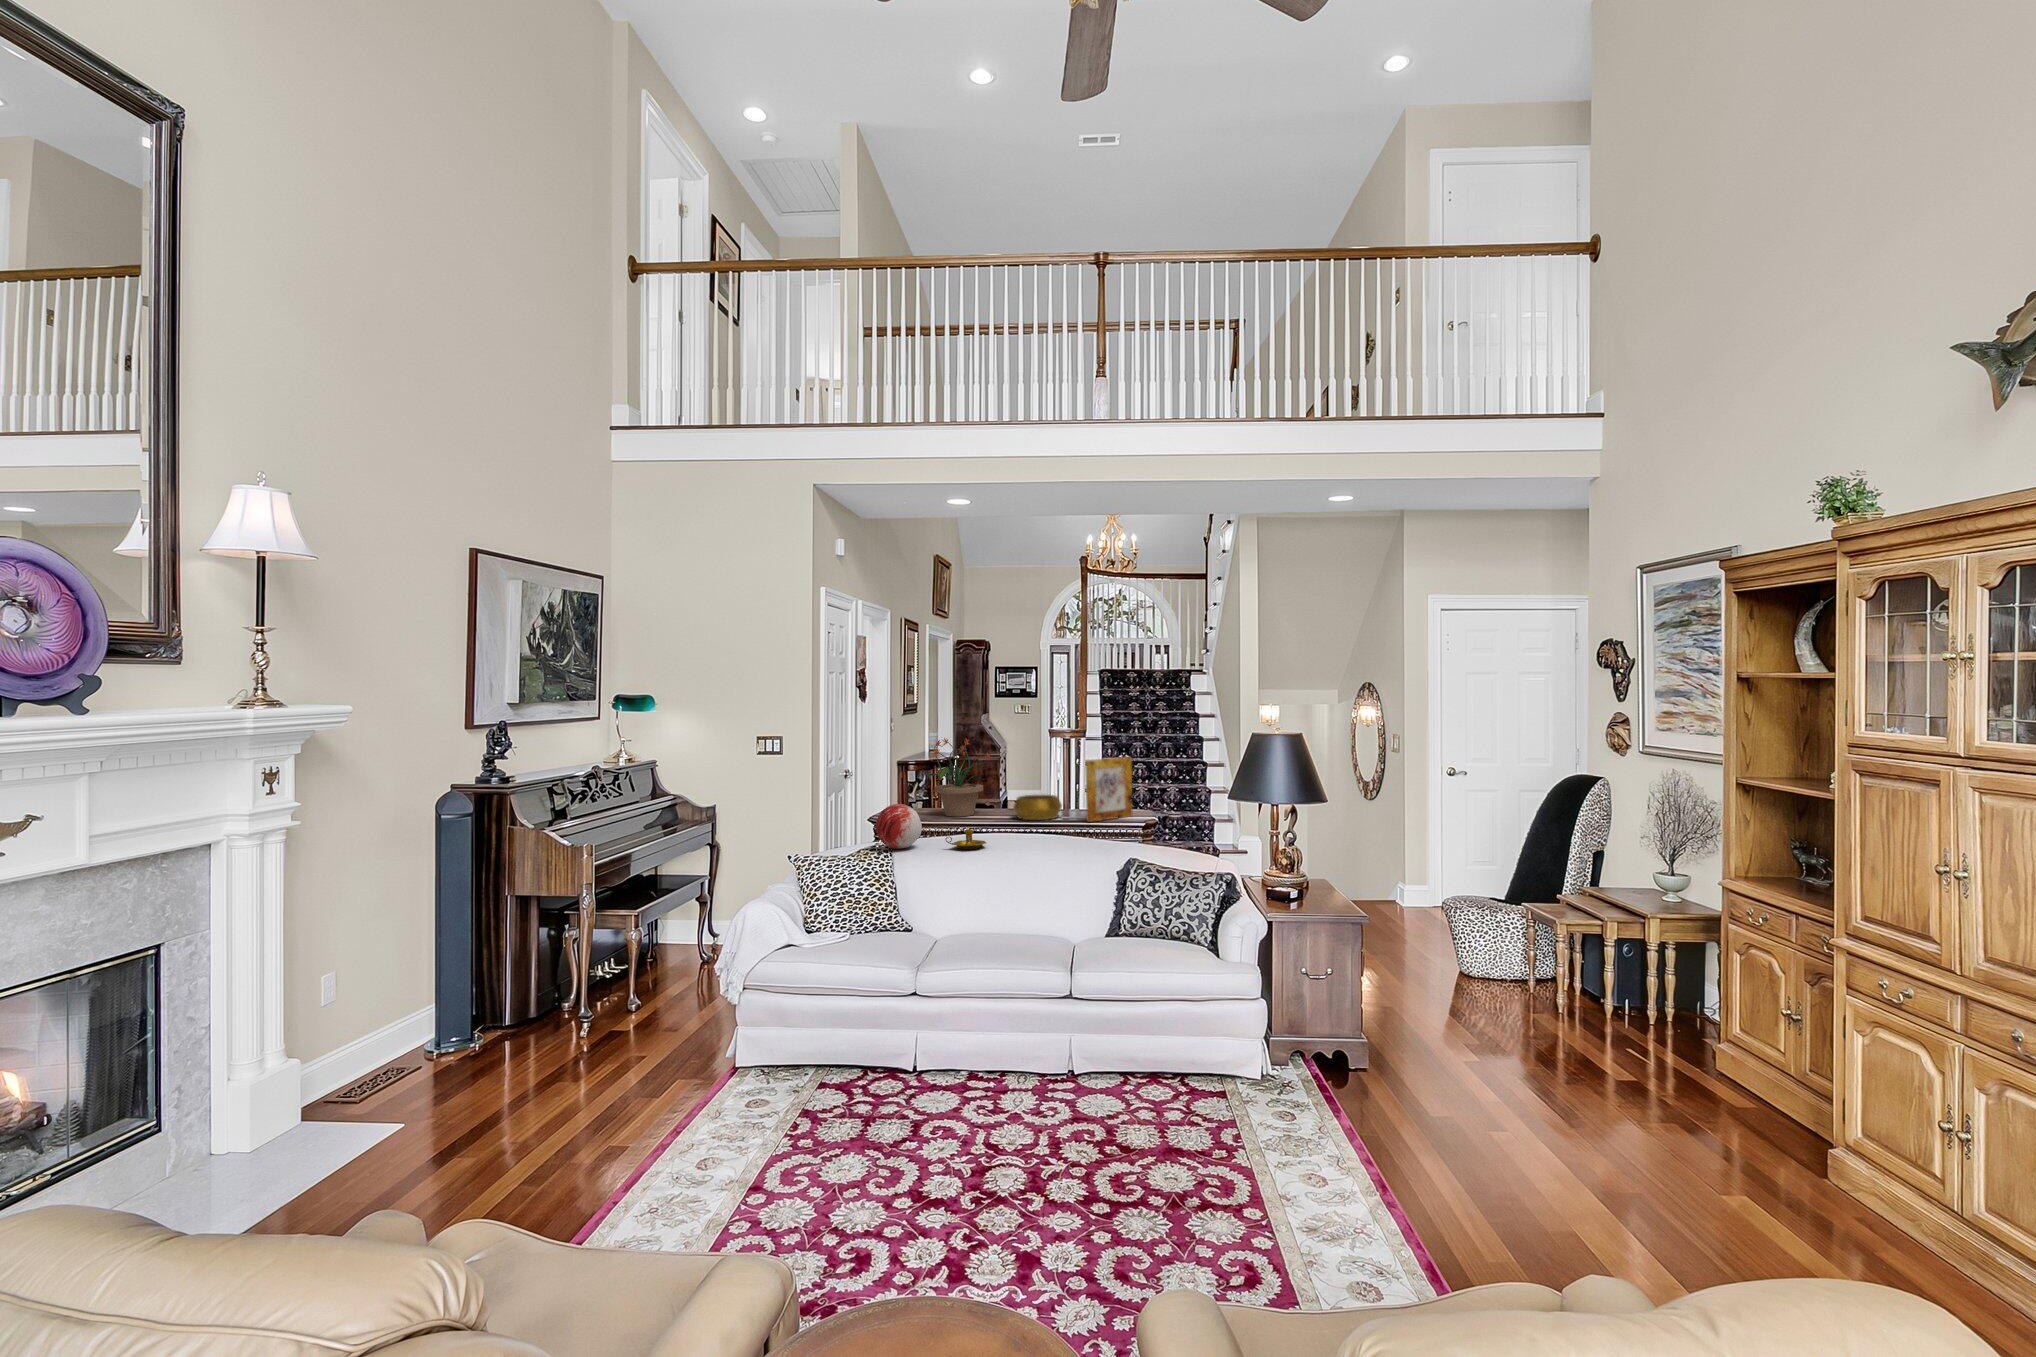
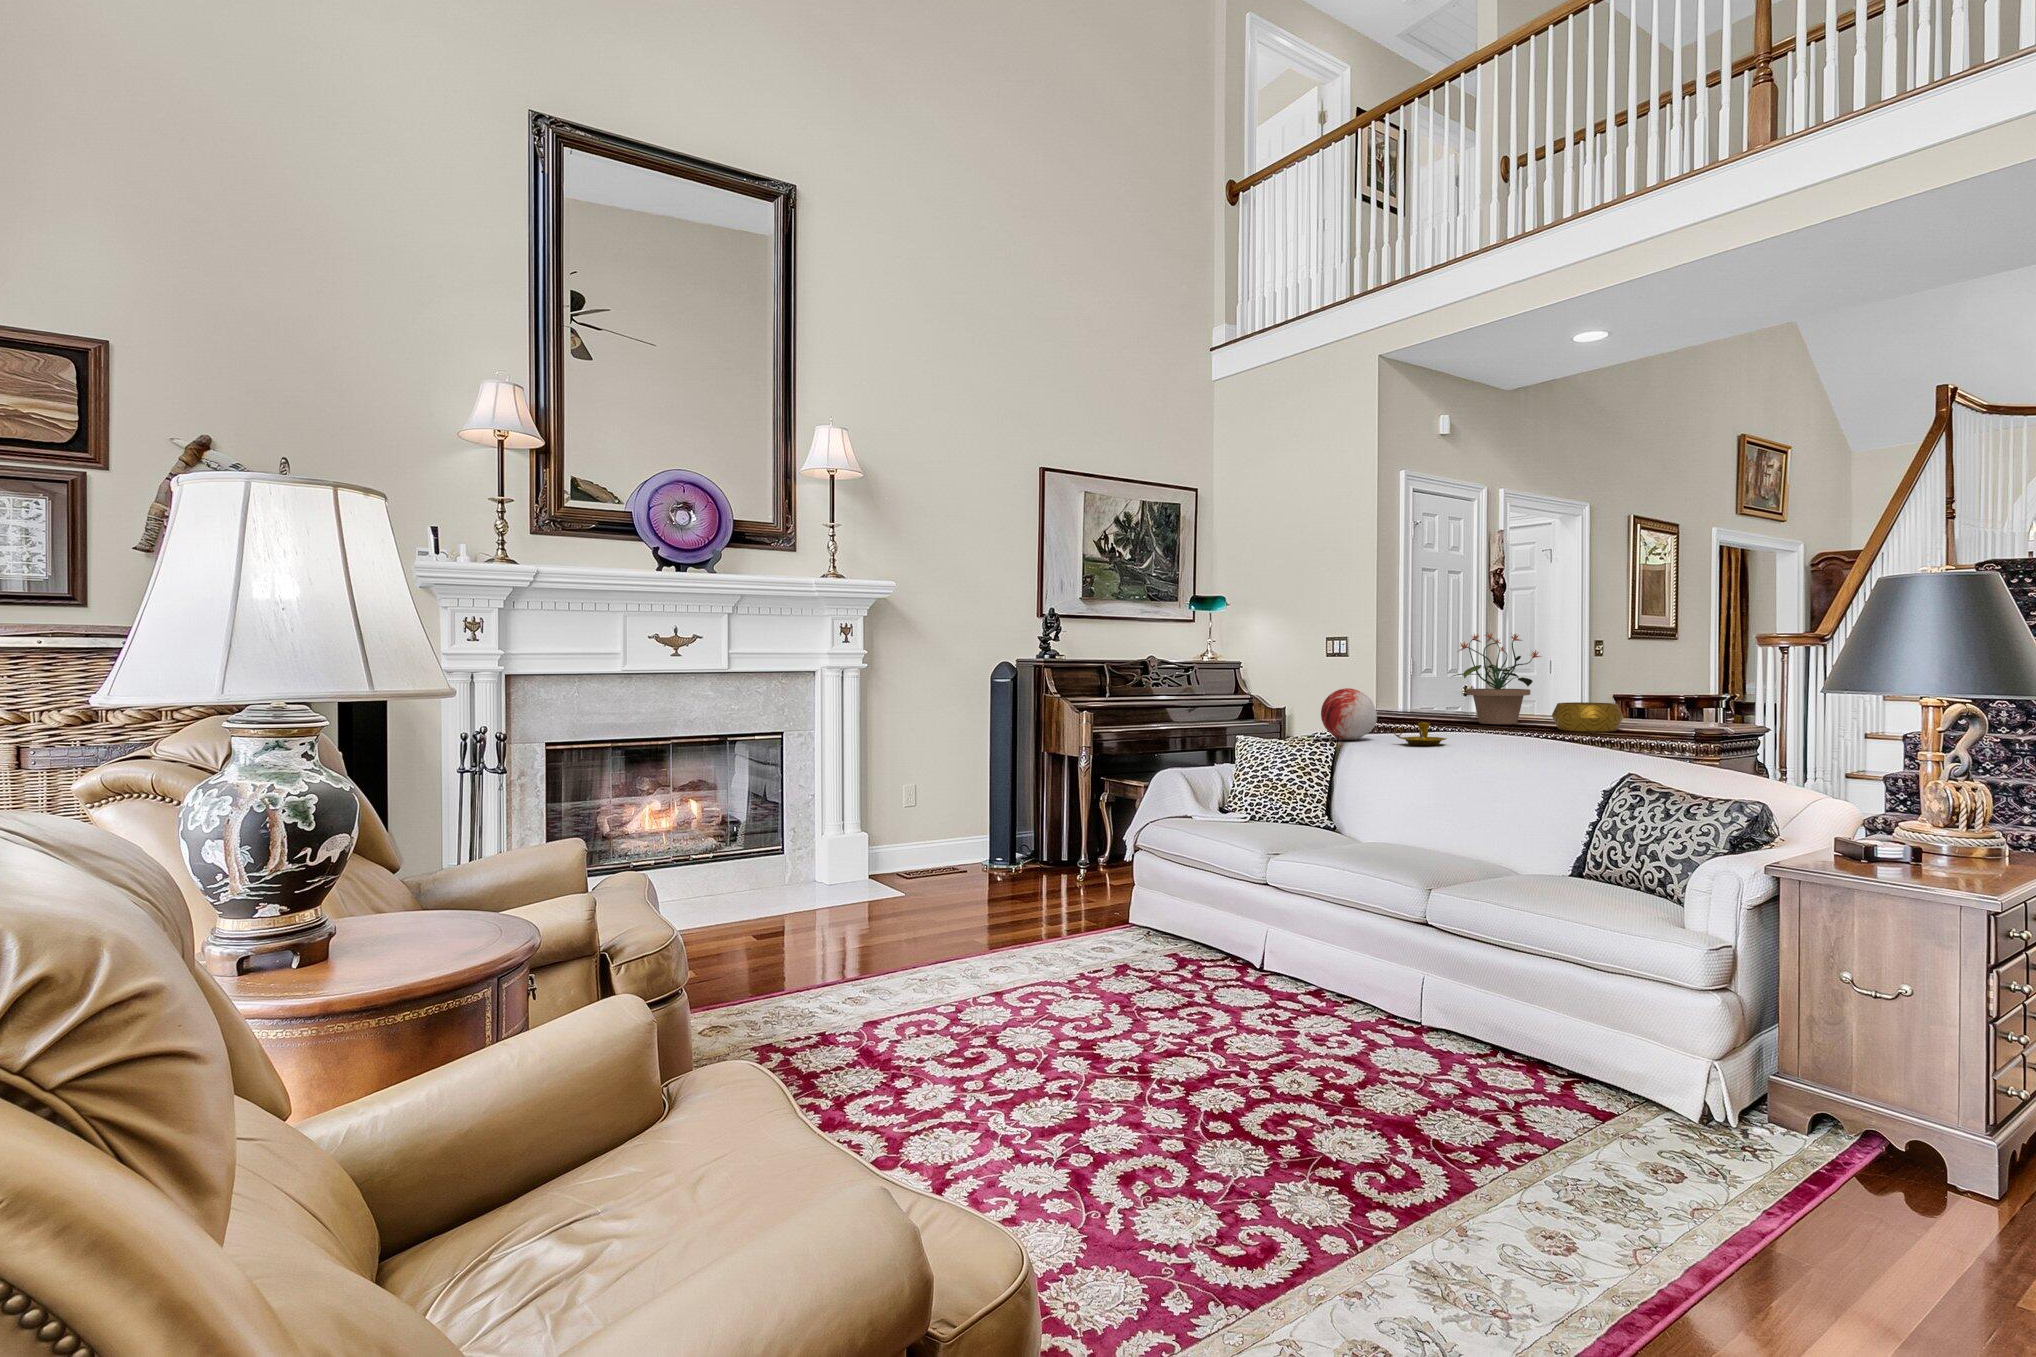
picture frame: present [1085,757,1133,822] -> none [1641,652,1727,736]

